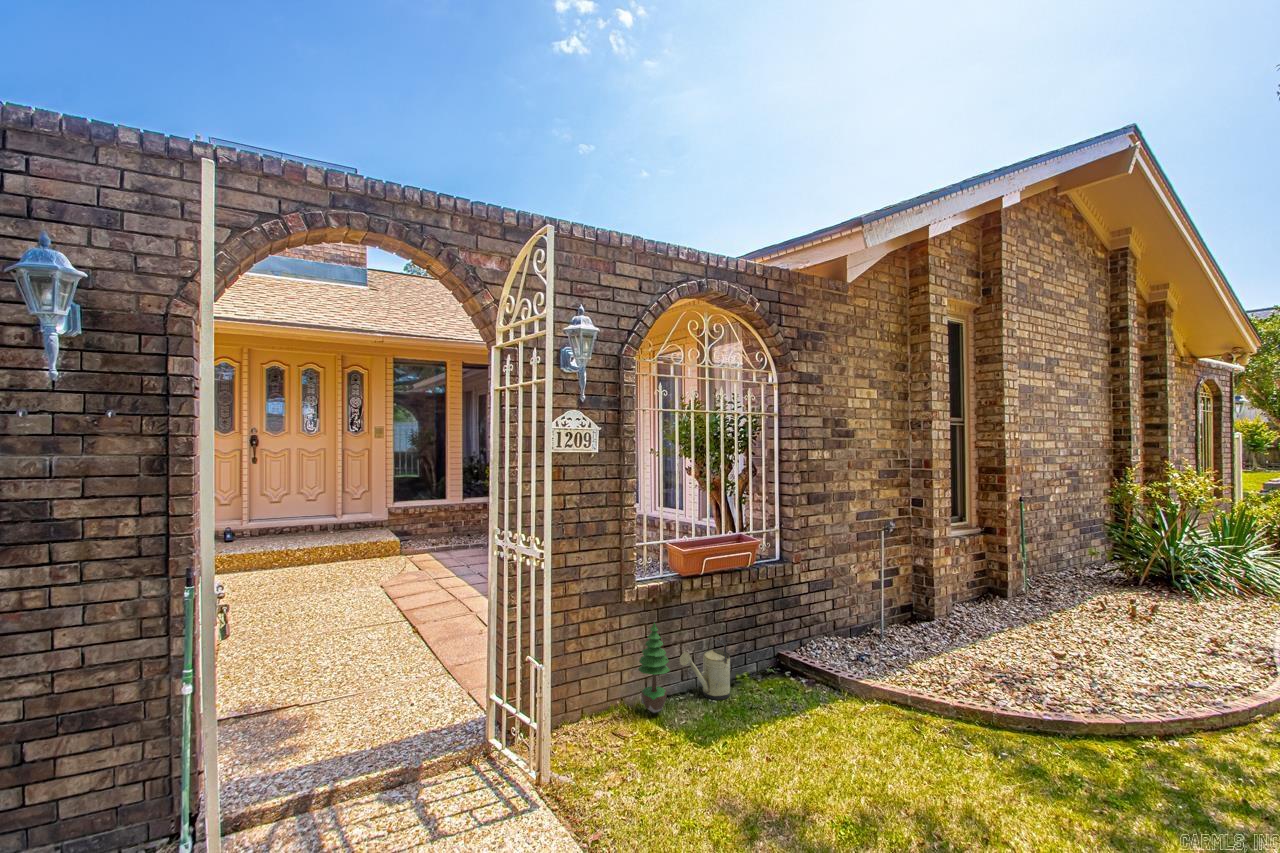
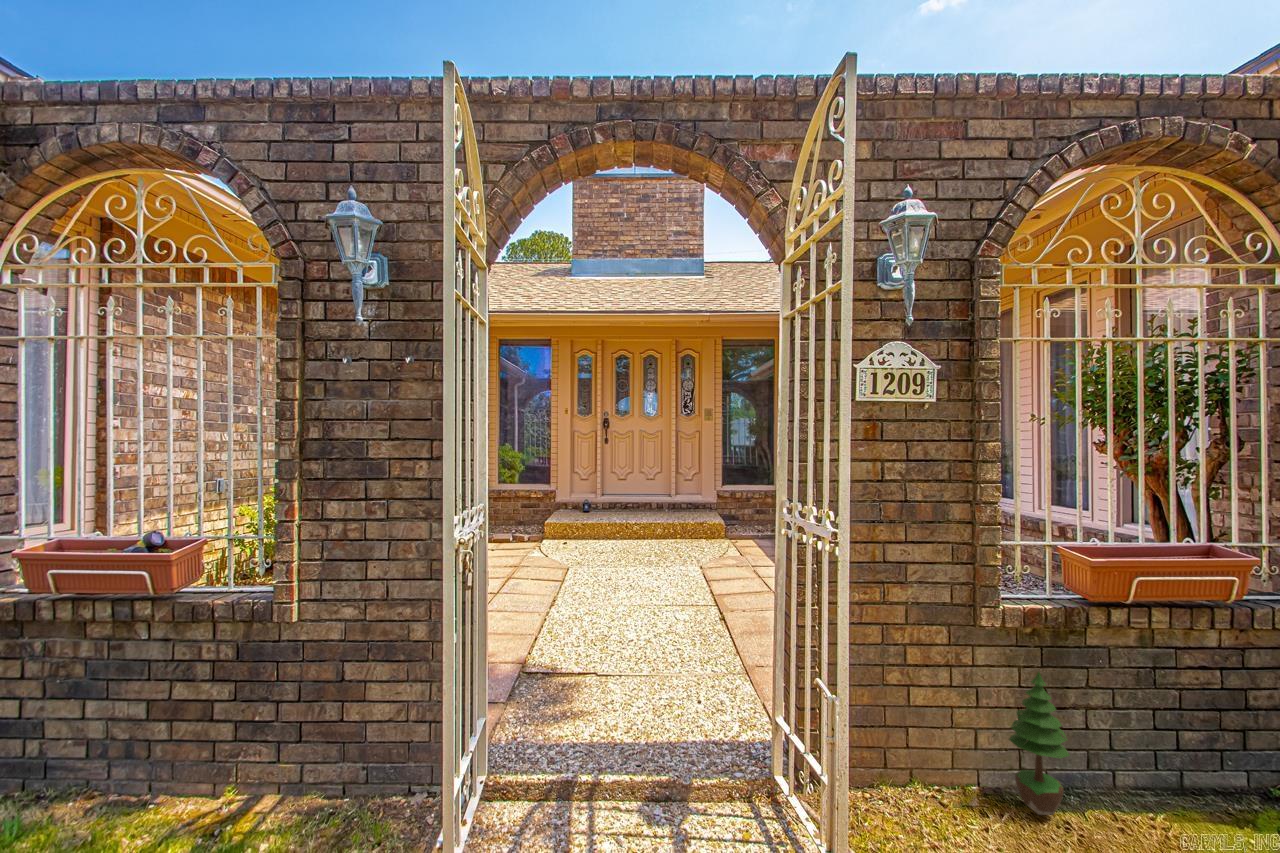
watering can: present [680,638,732,700] -> none [1089,718,1204,831]

